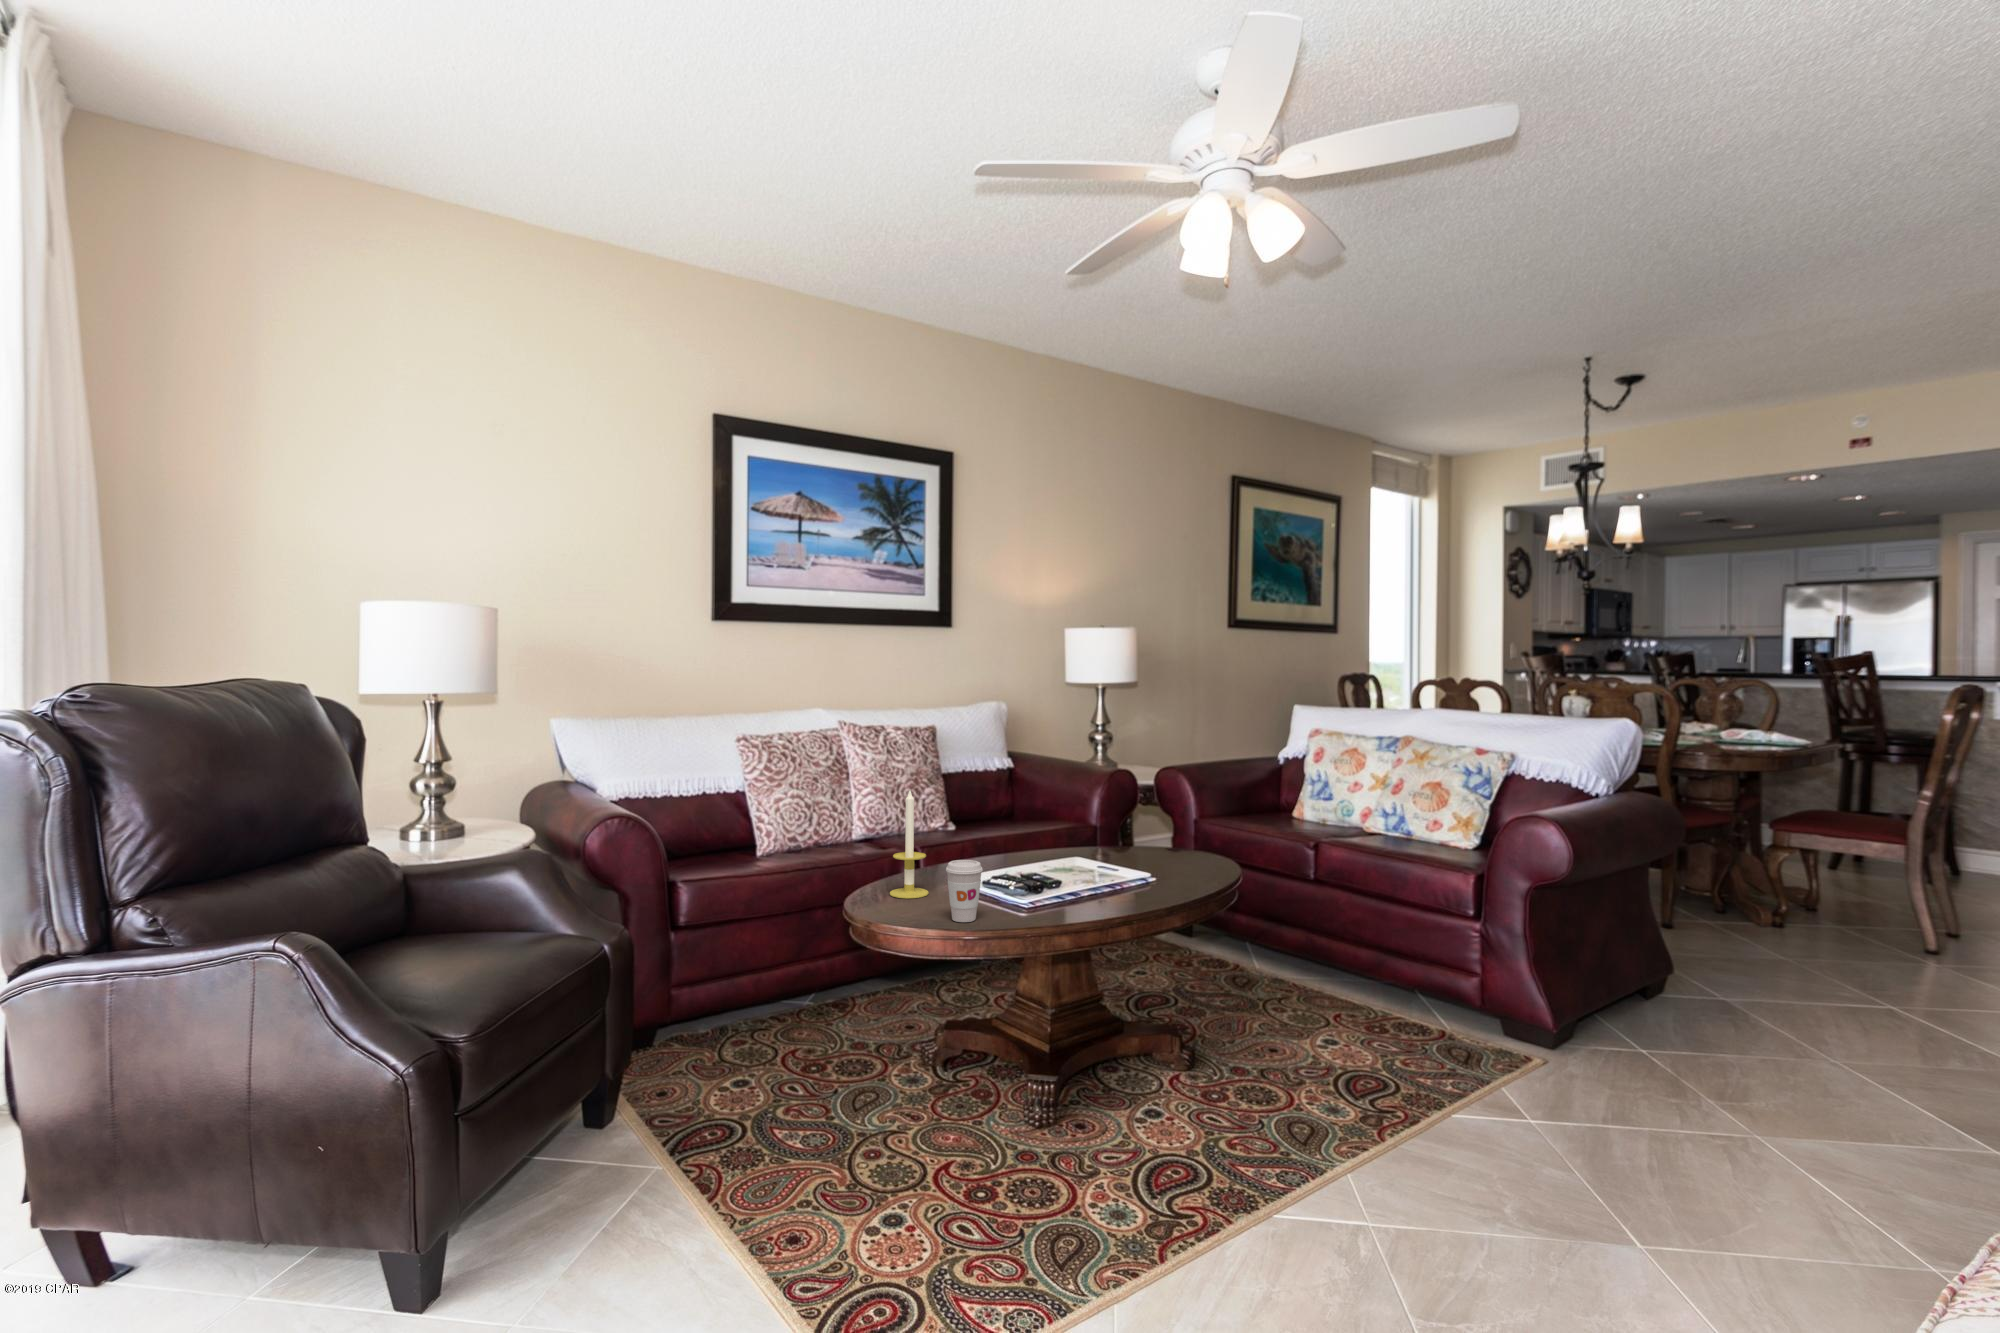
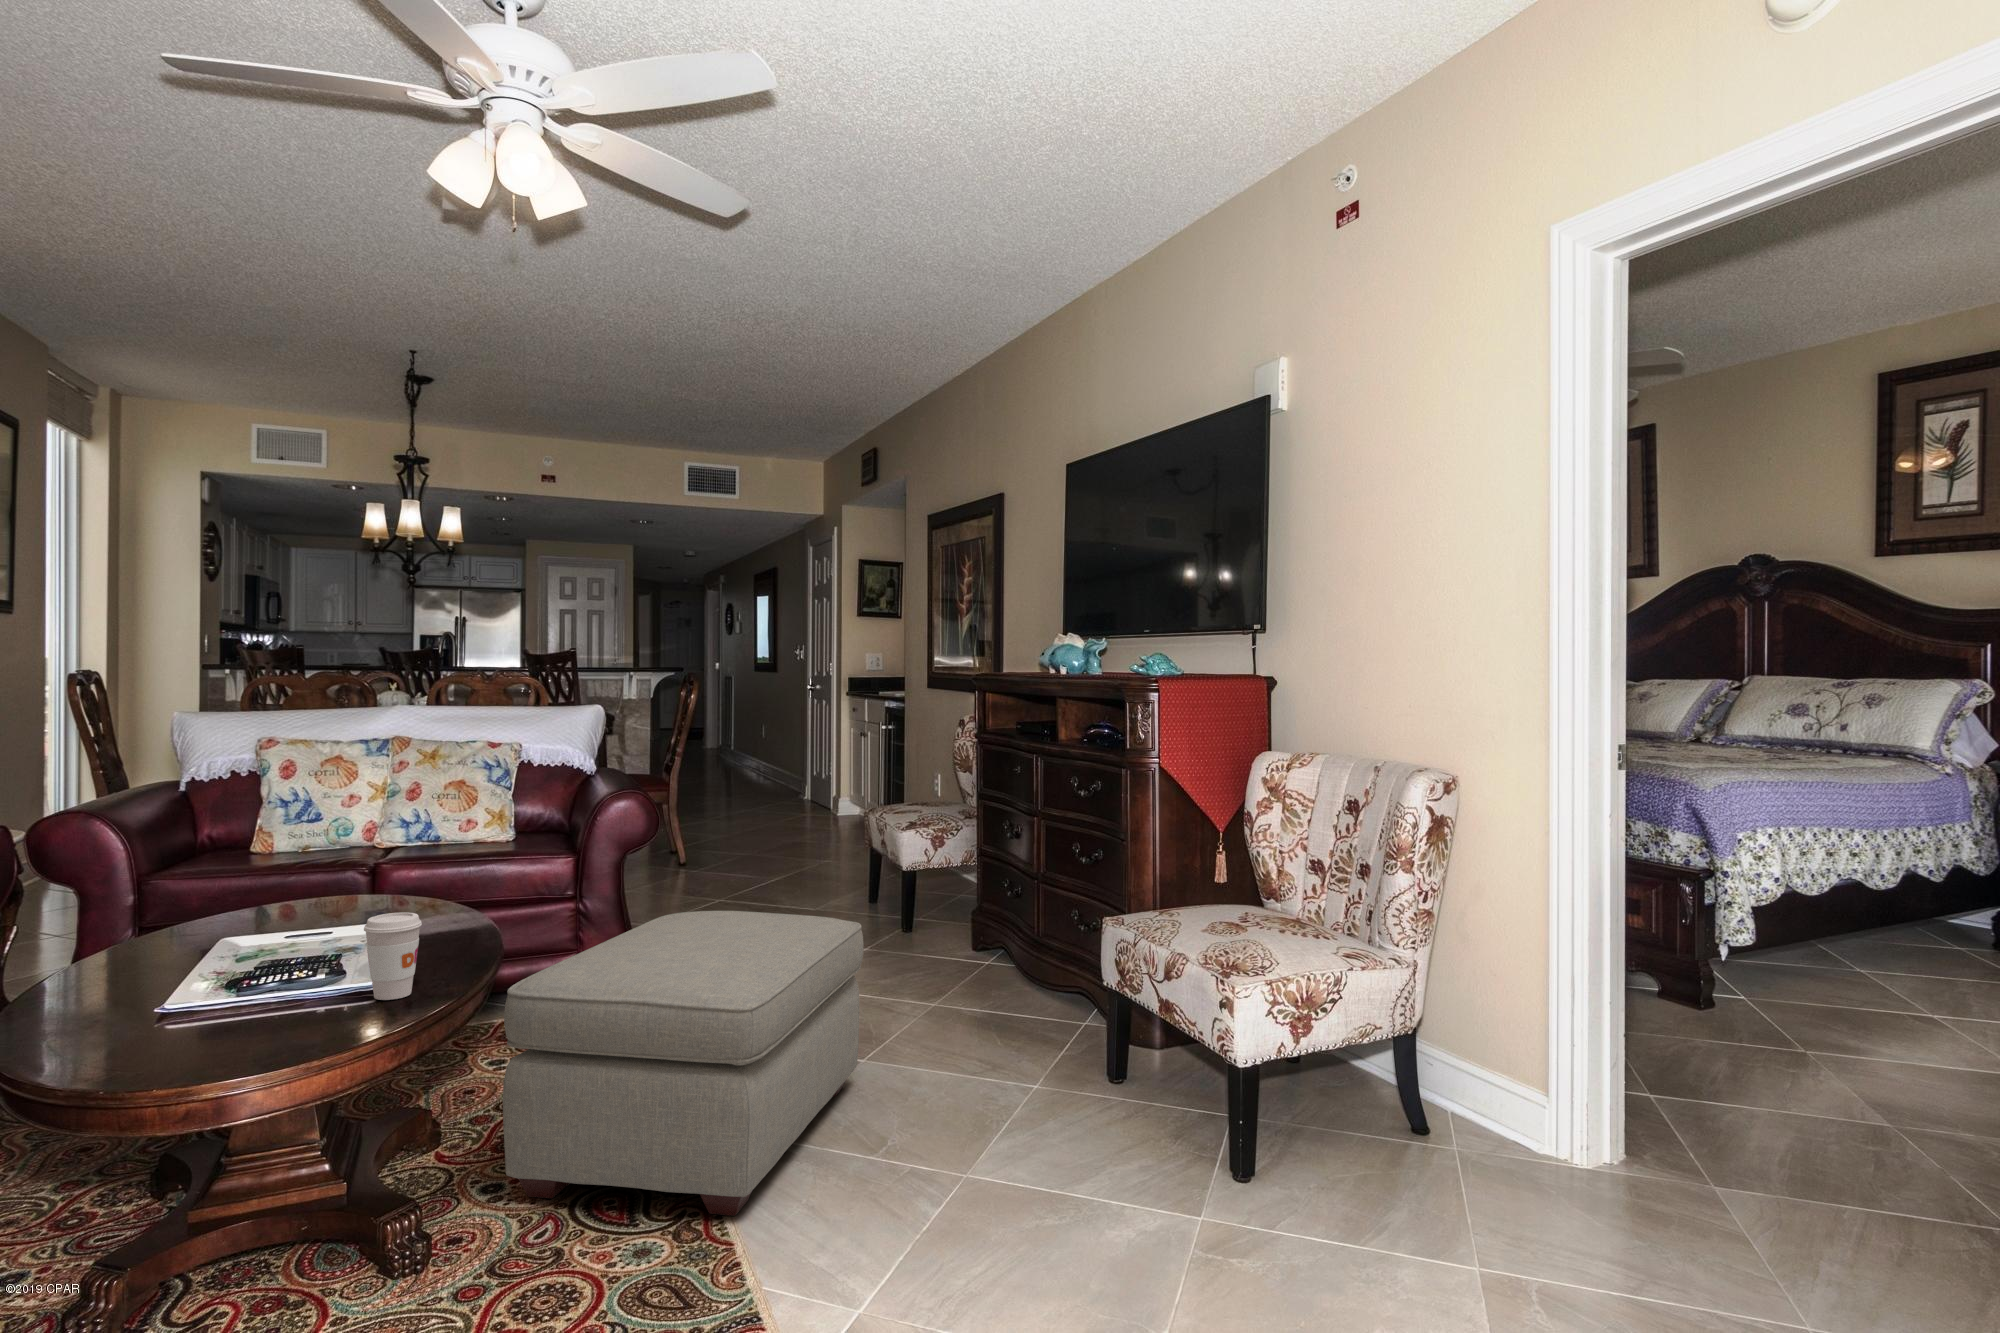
candle: present [890,791,929,898] -> none [146,842,224,1023]
ottoman: none [1118,949,1548,1251] -> present [503,911,864,1216]

